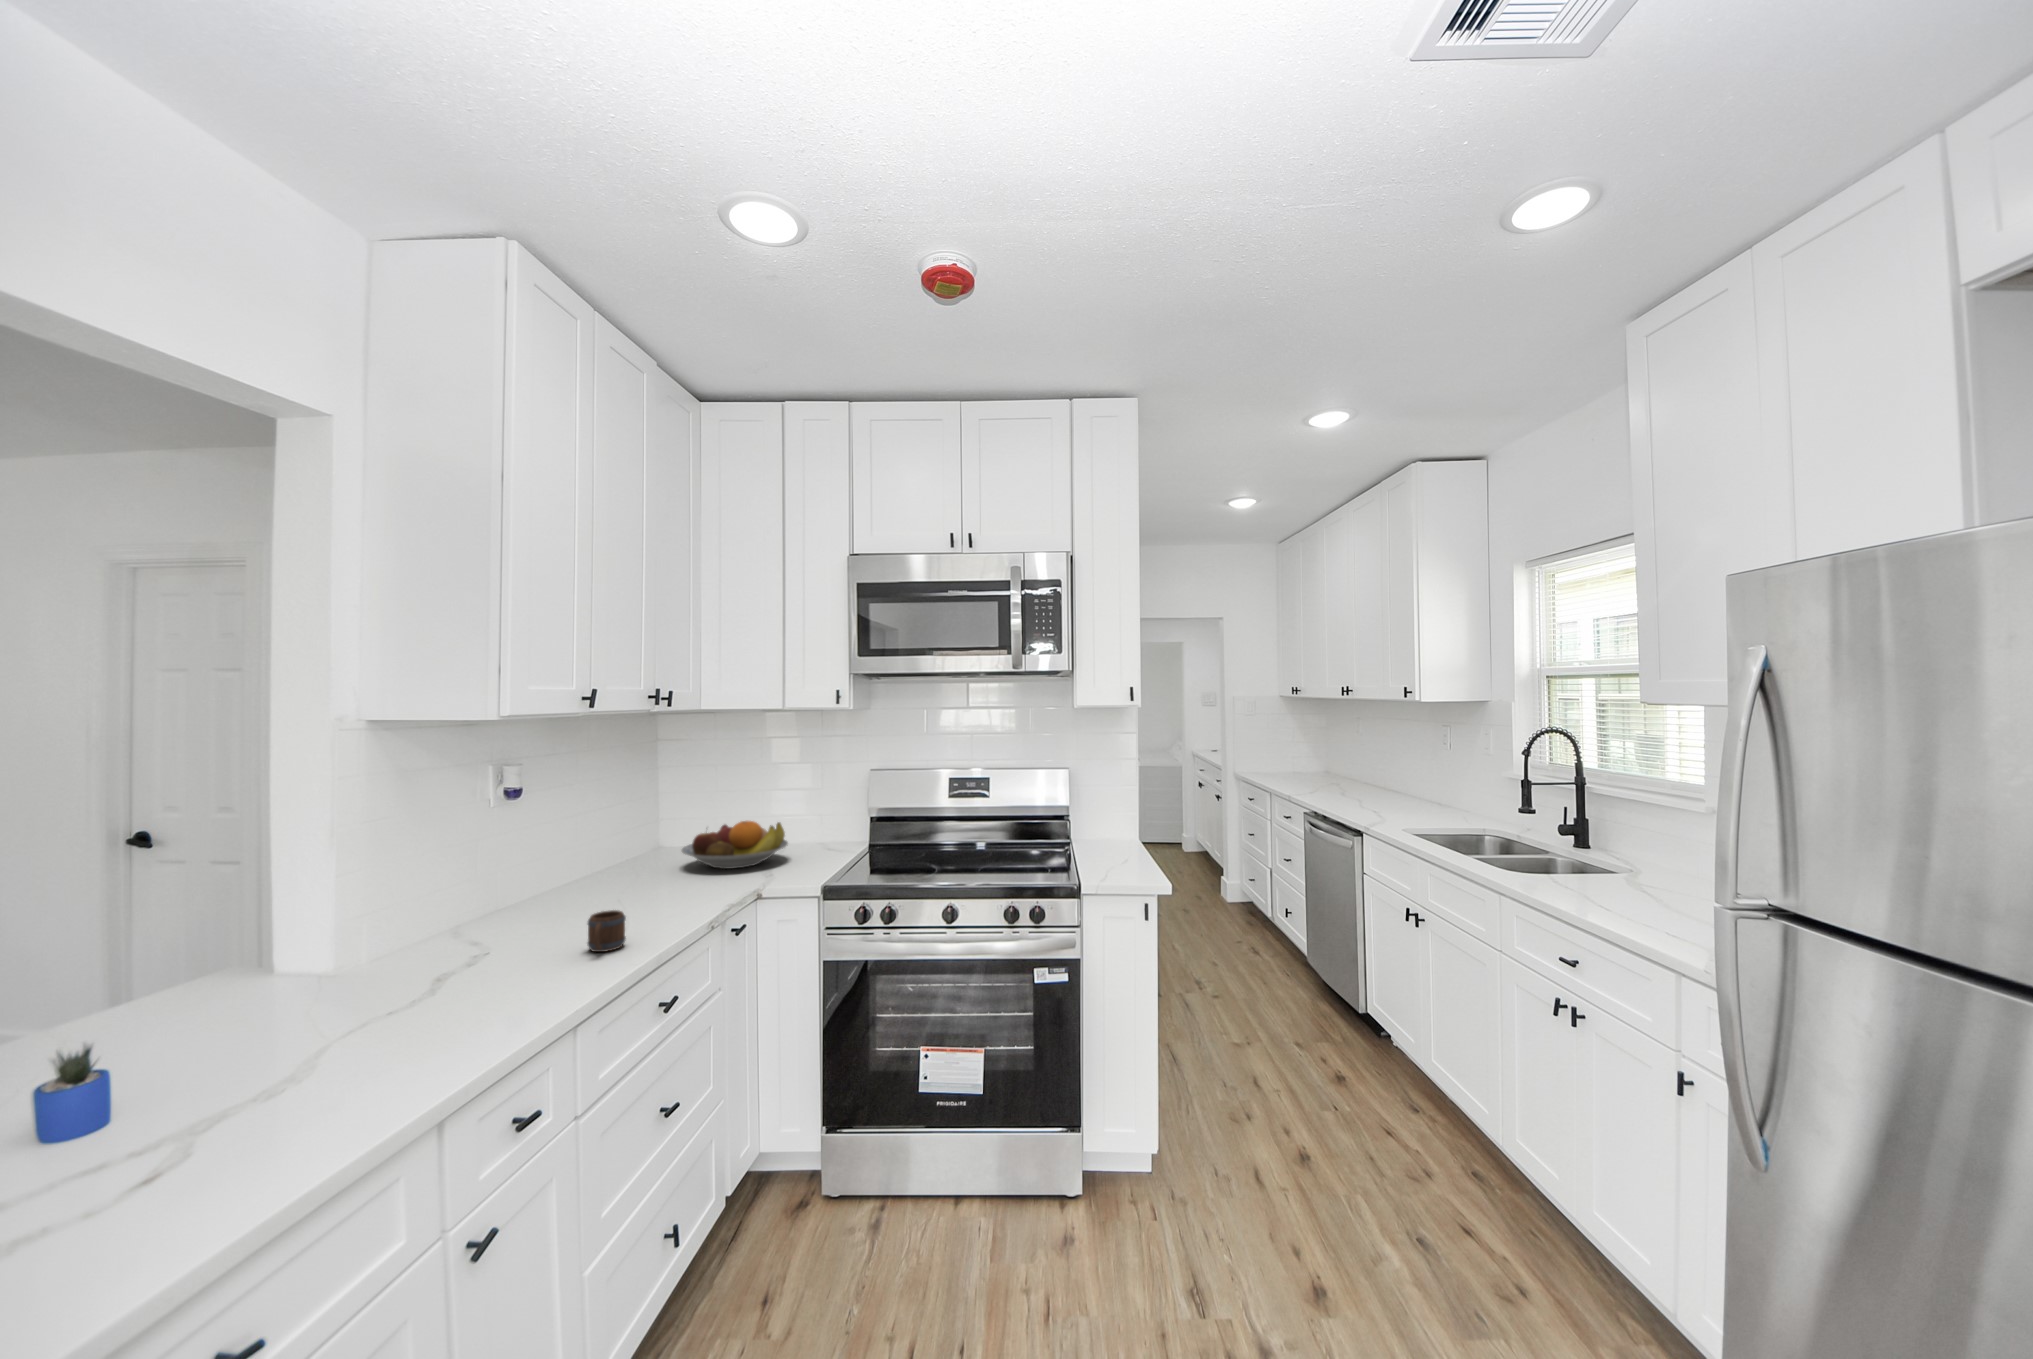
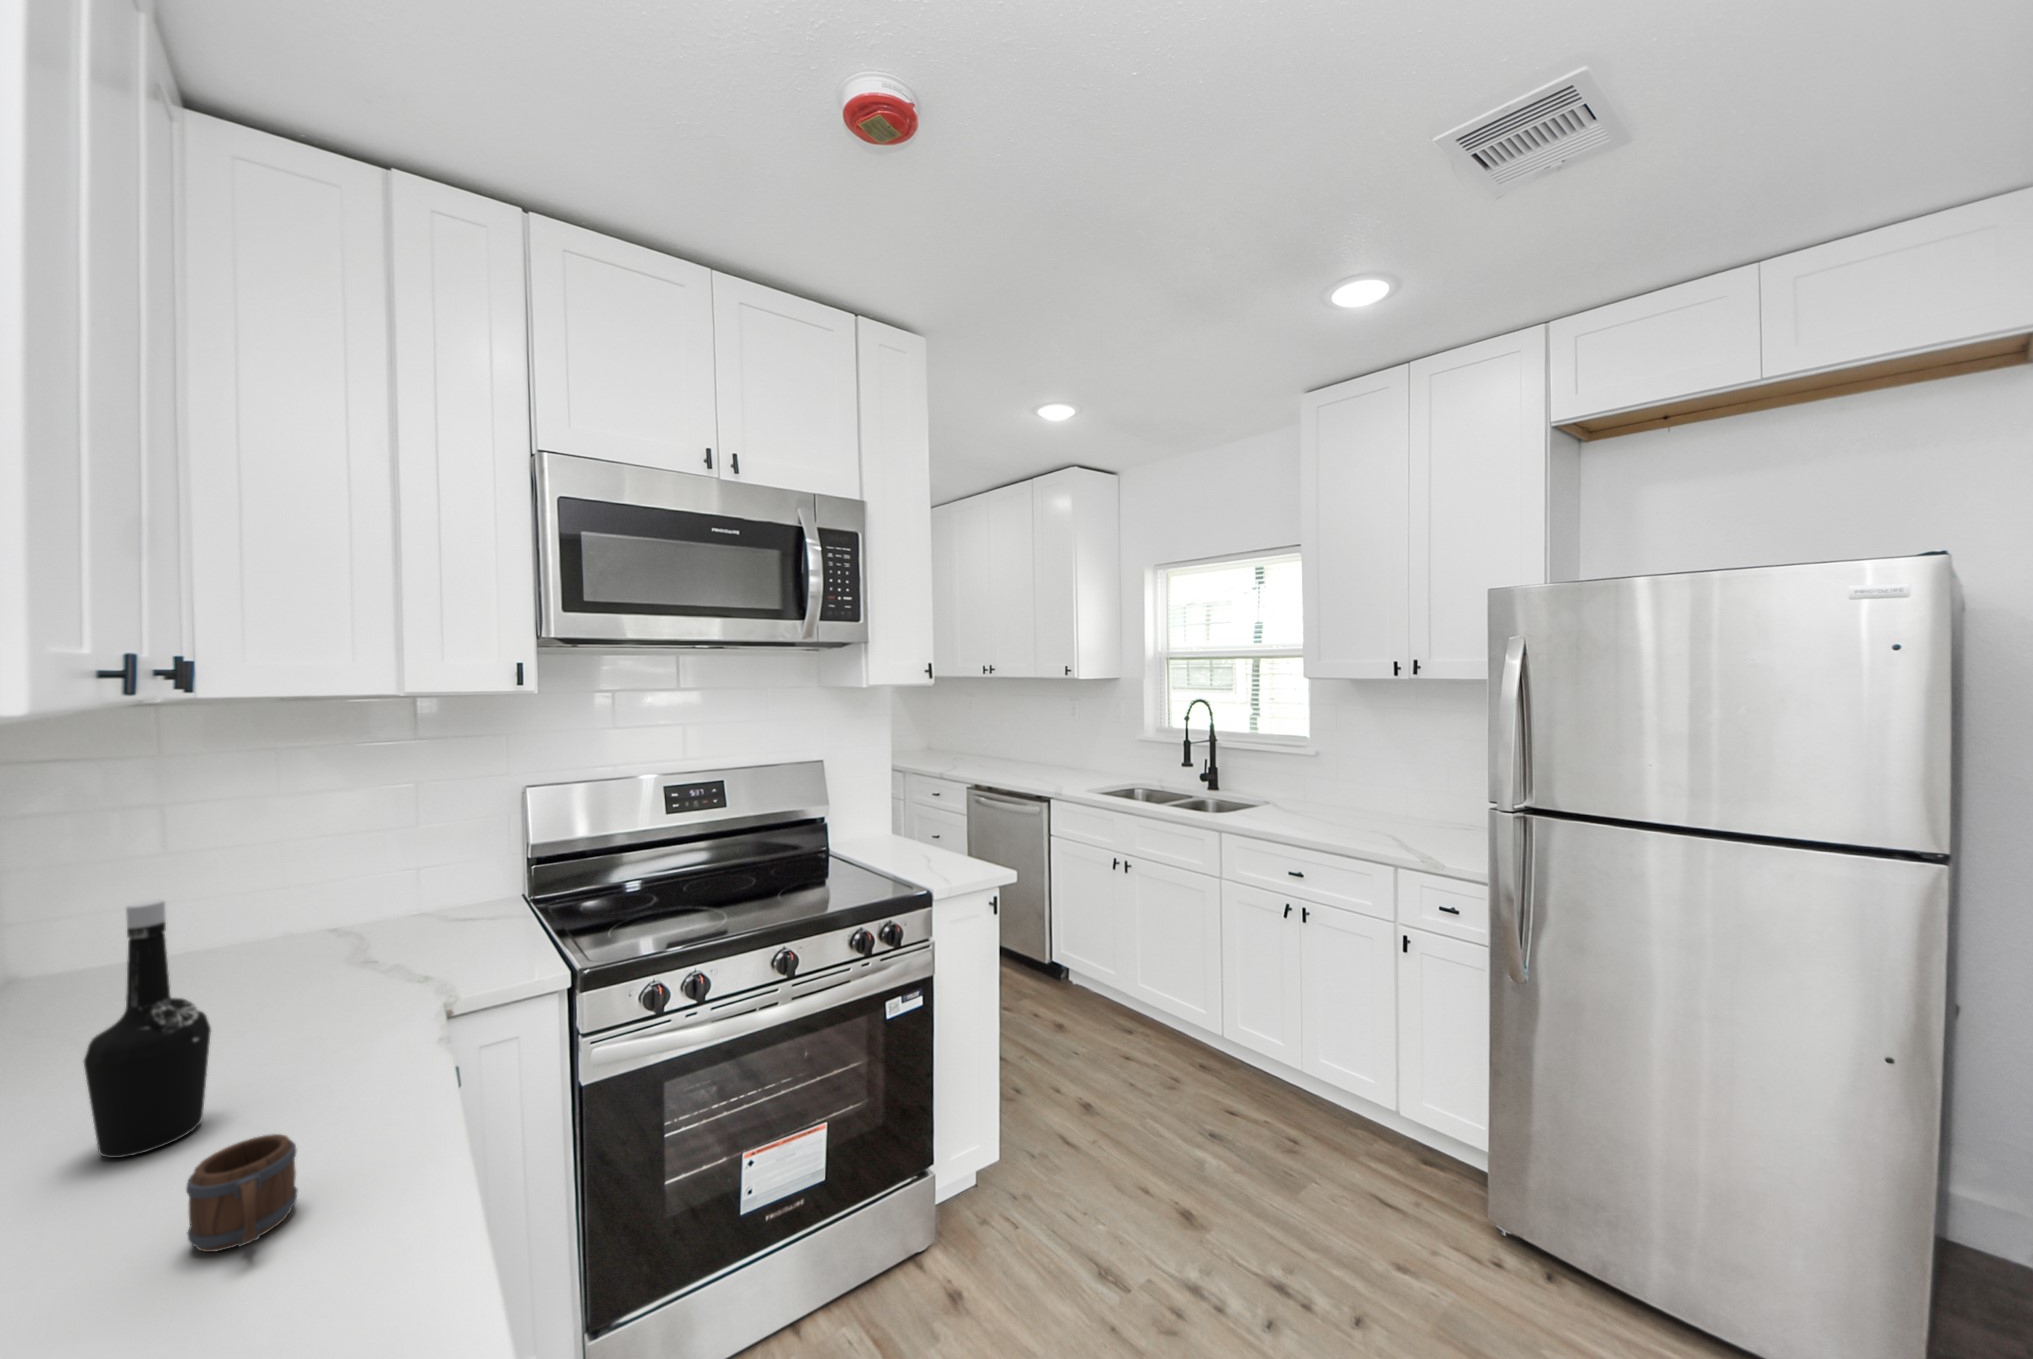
bottle: none [597,801,639,916] -> present [84,900,211,1158]
fruit bowl: present [682,821,788,869] -> none [193,886,435,989]

